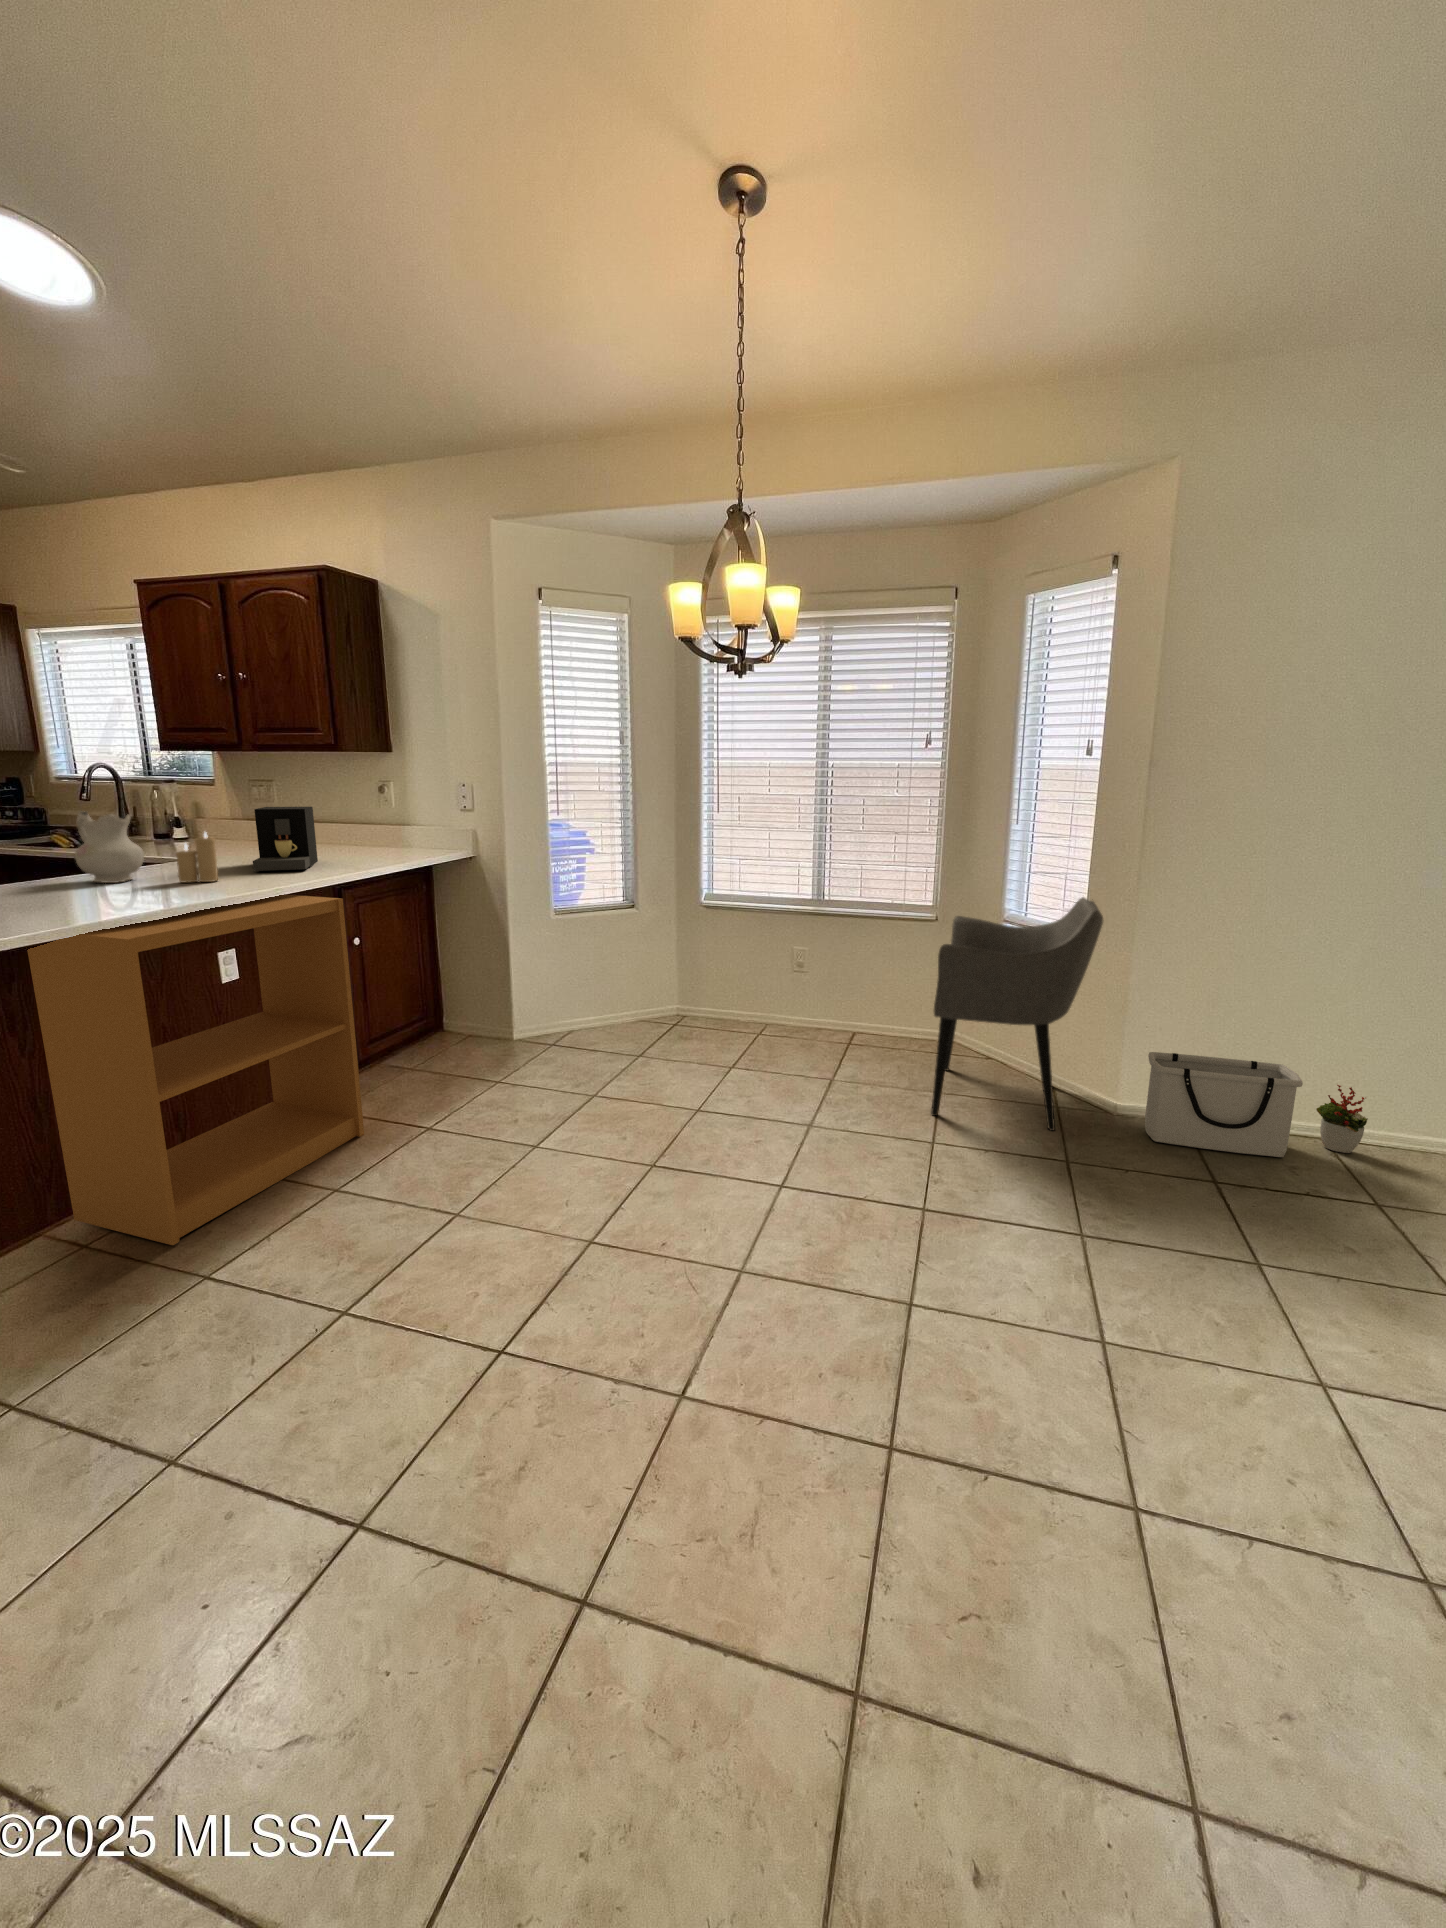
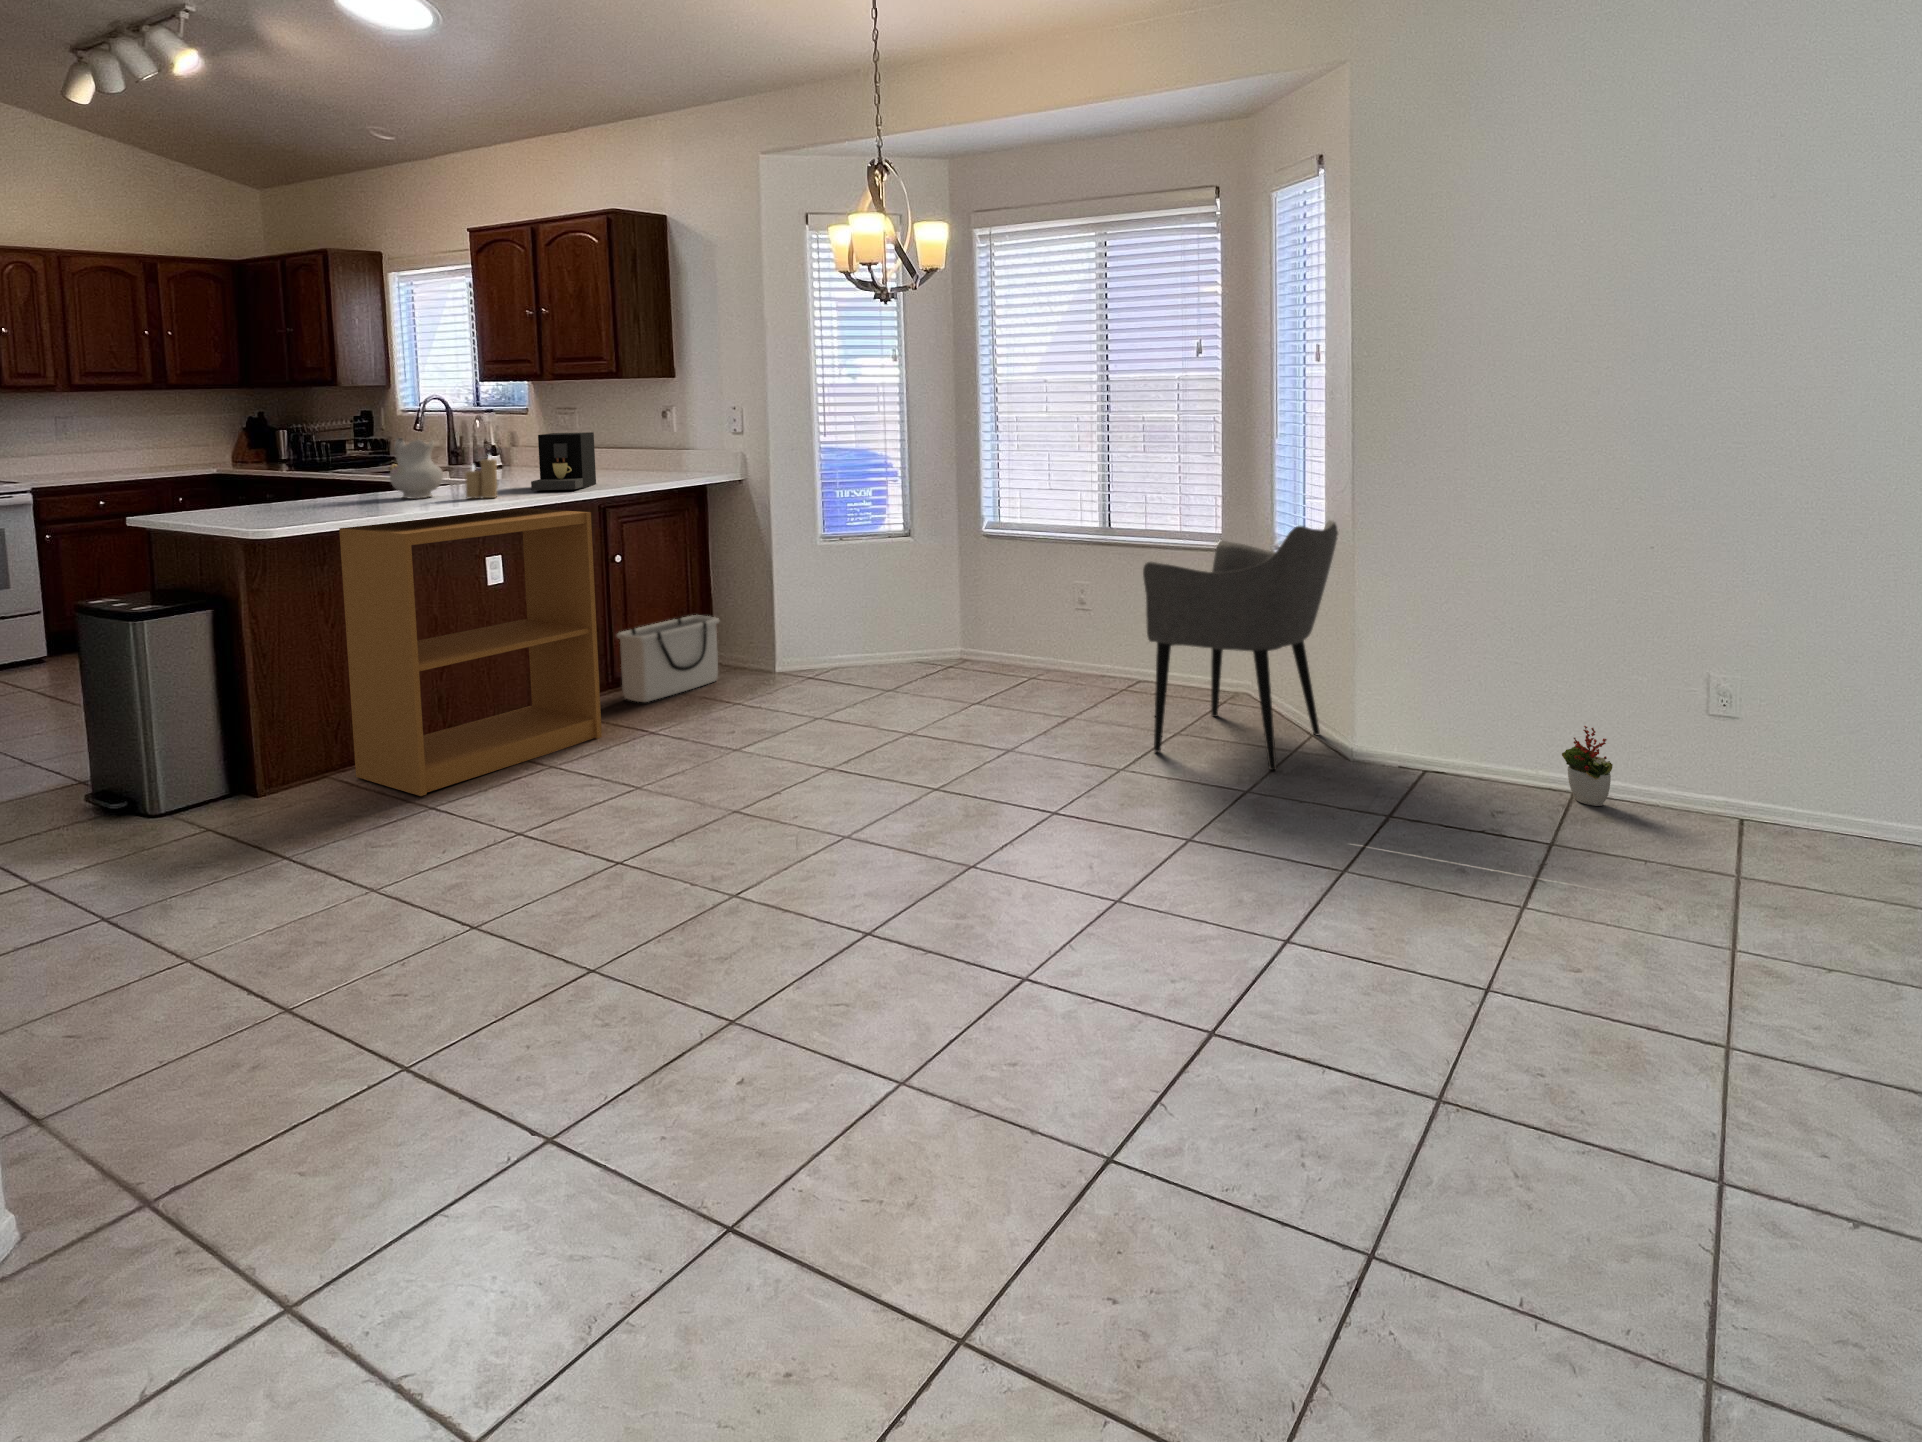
storage bin: present [1145,1052,1303,1157] -> present [616,615,719,702]

